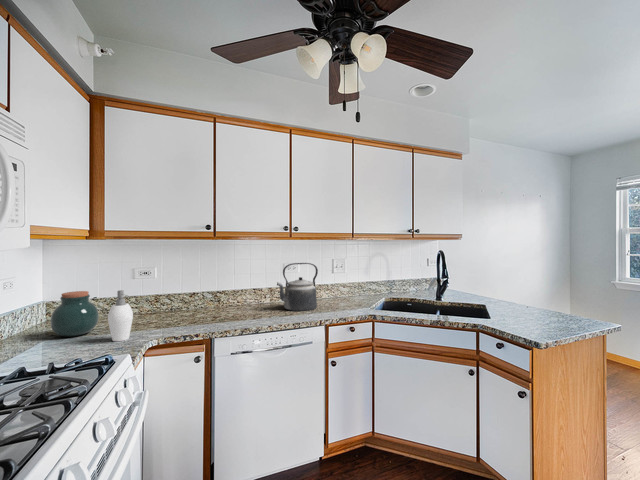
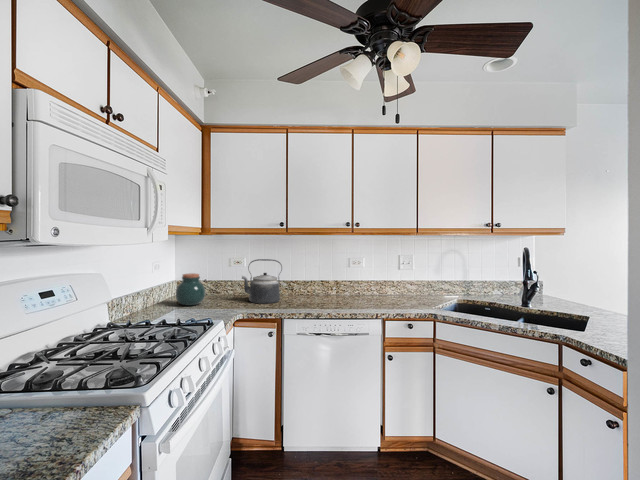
kettle: present [277,263,318,311] -> present [242,259,282,304]
soap dispenser: present [108,290,133,341] -> none [211,275,227,312]

